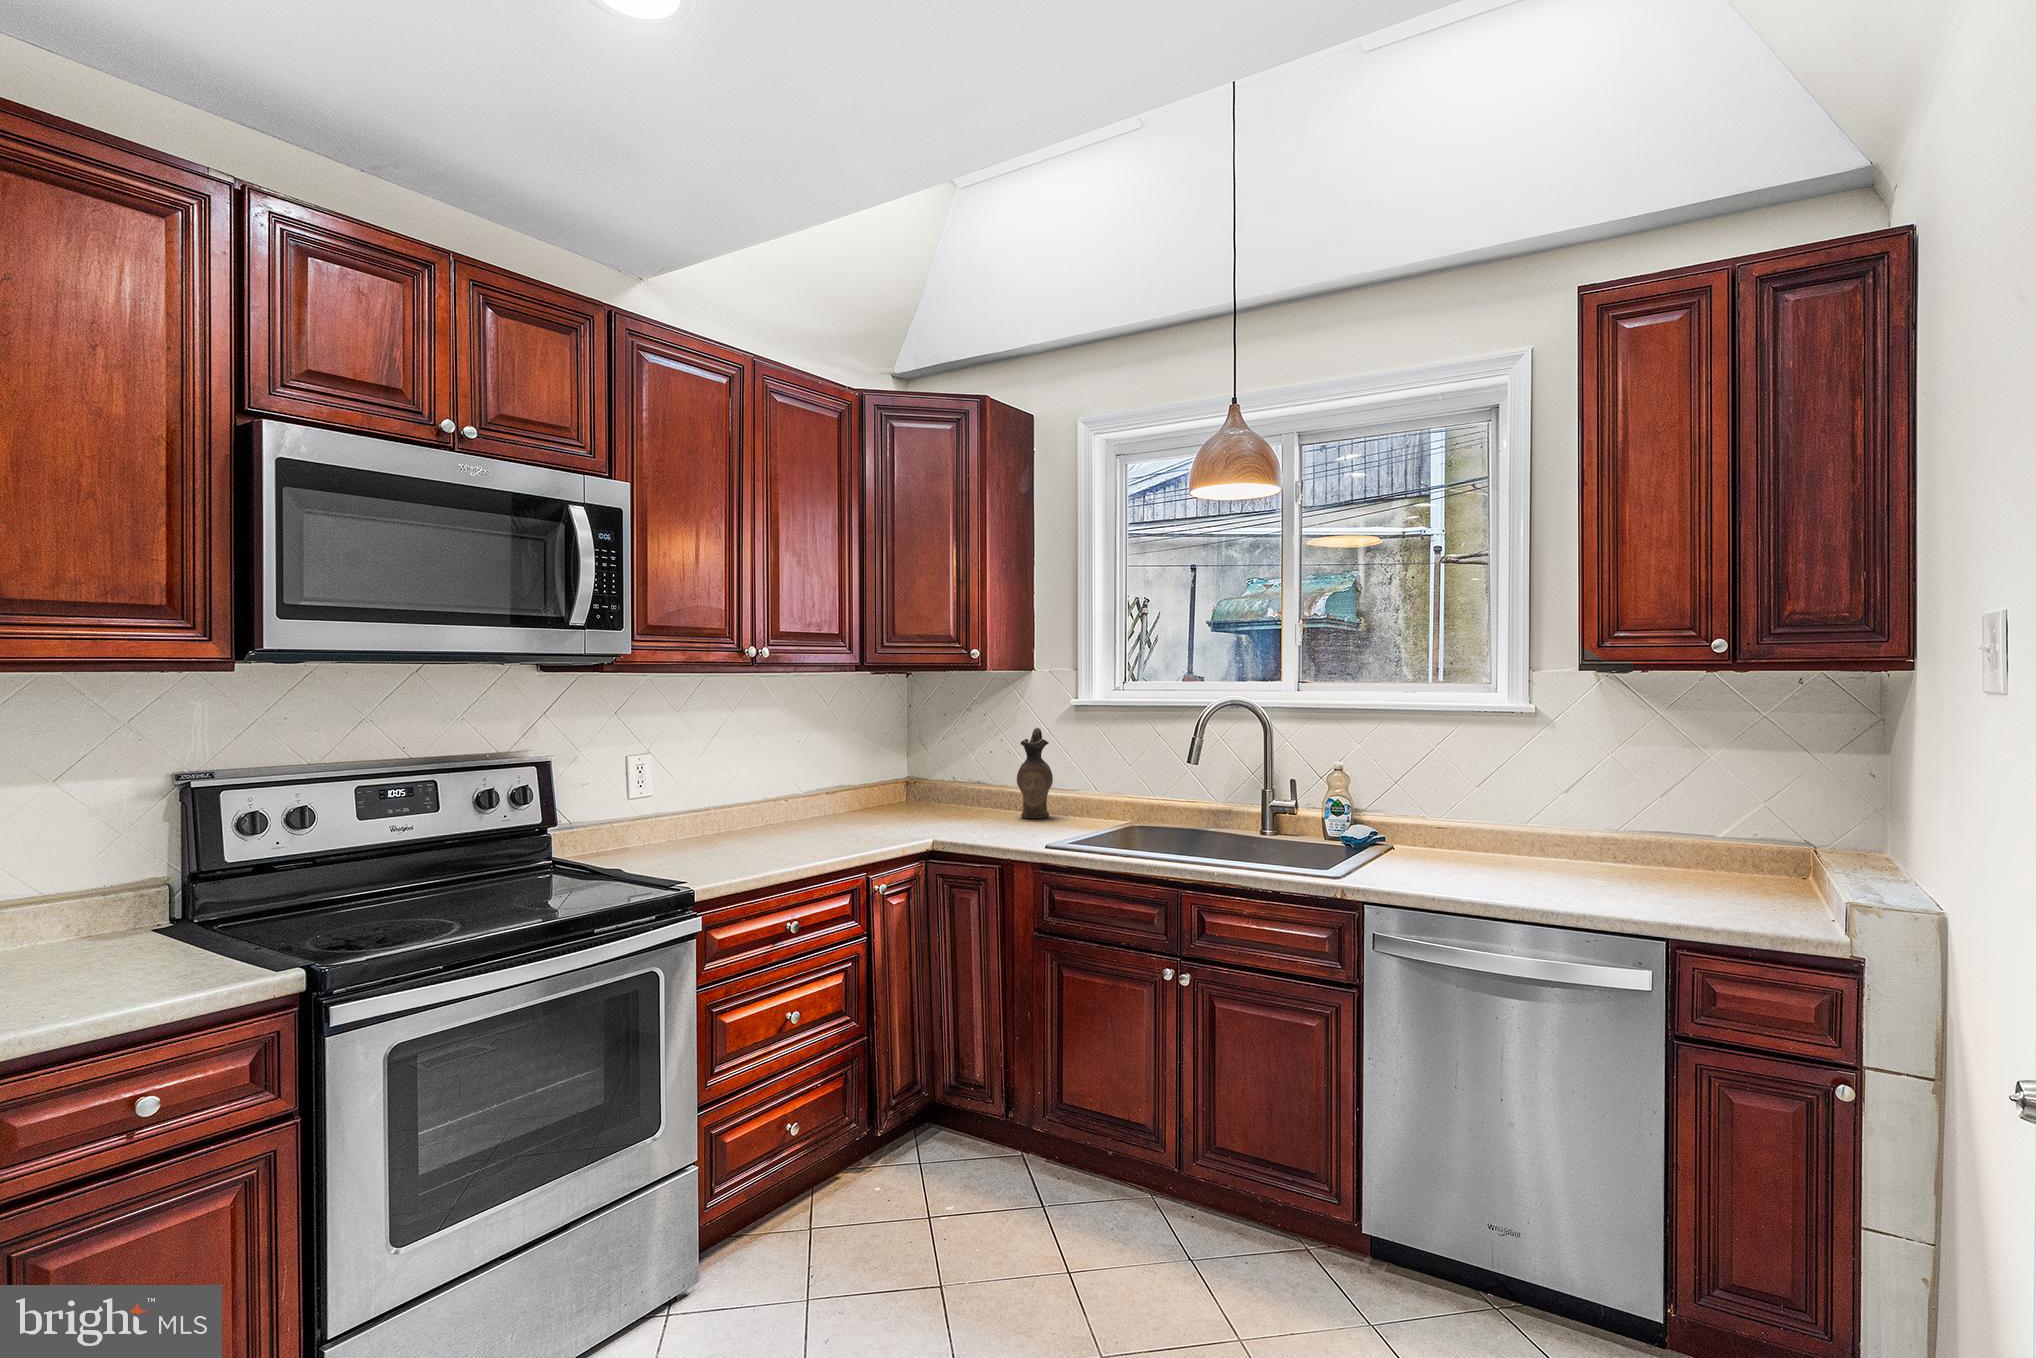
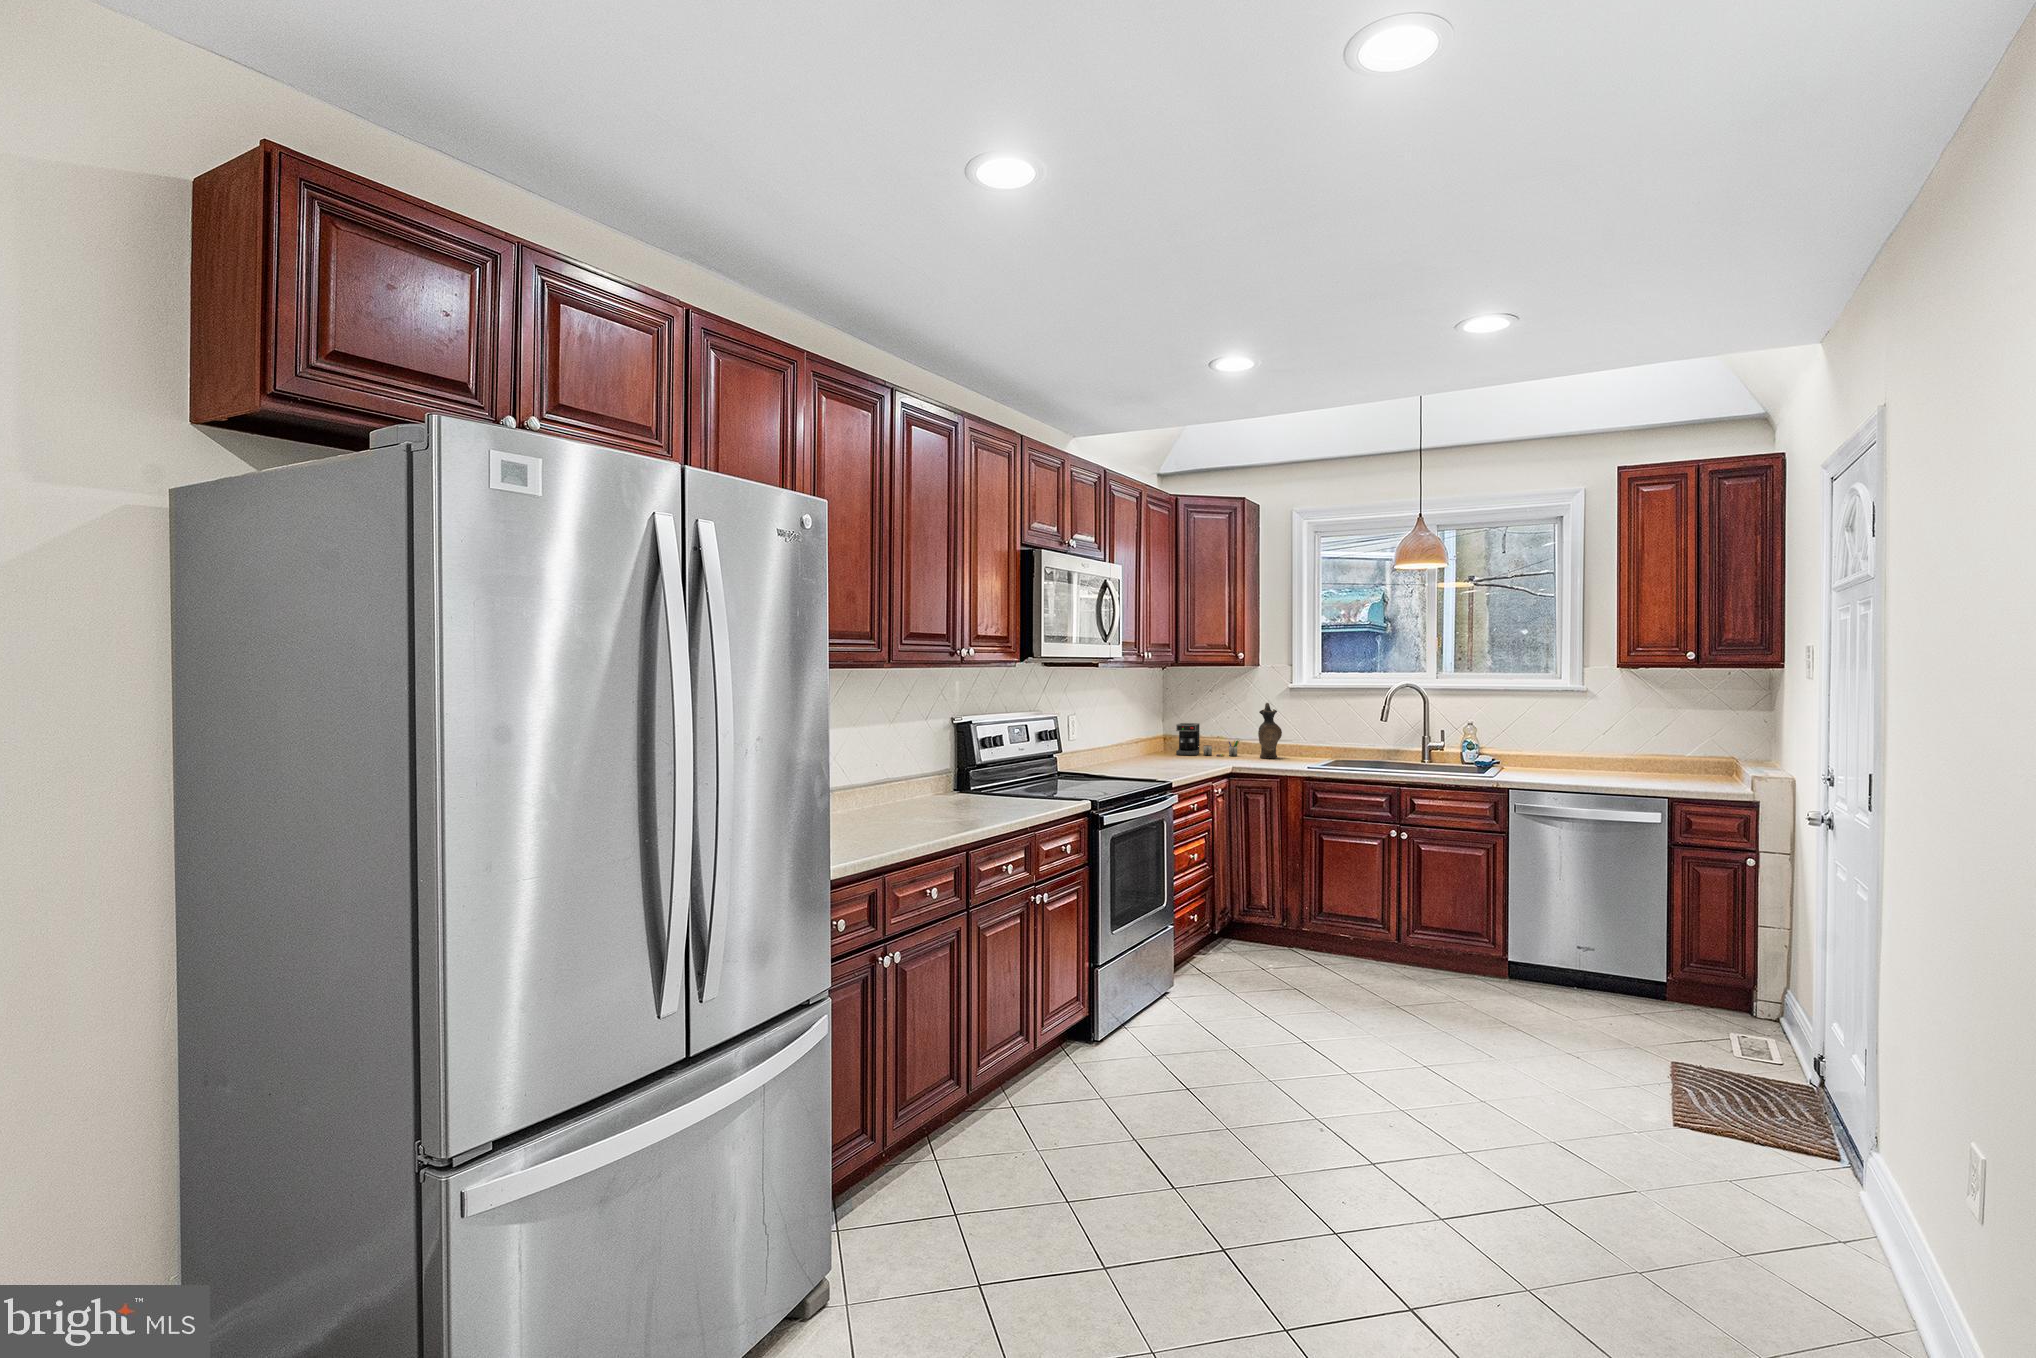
coffee maker: none [904,758,999,813] -> present [1176,723,1239,756]

